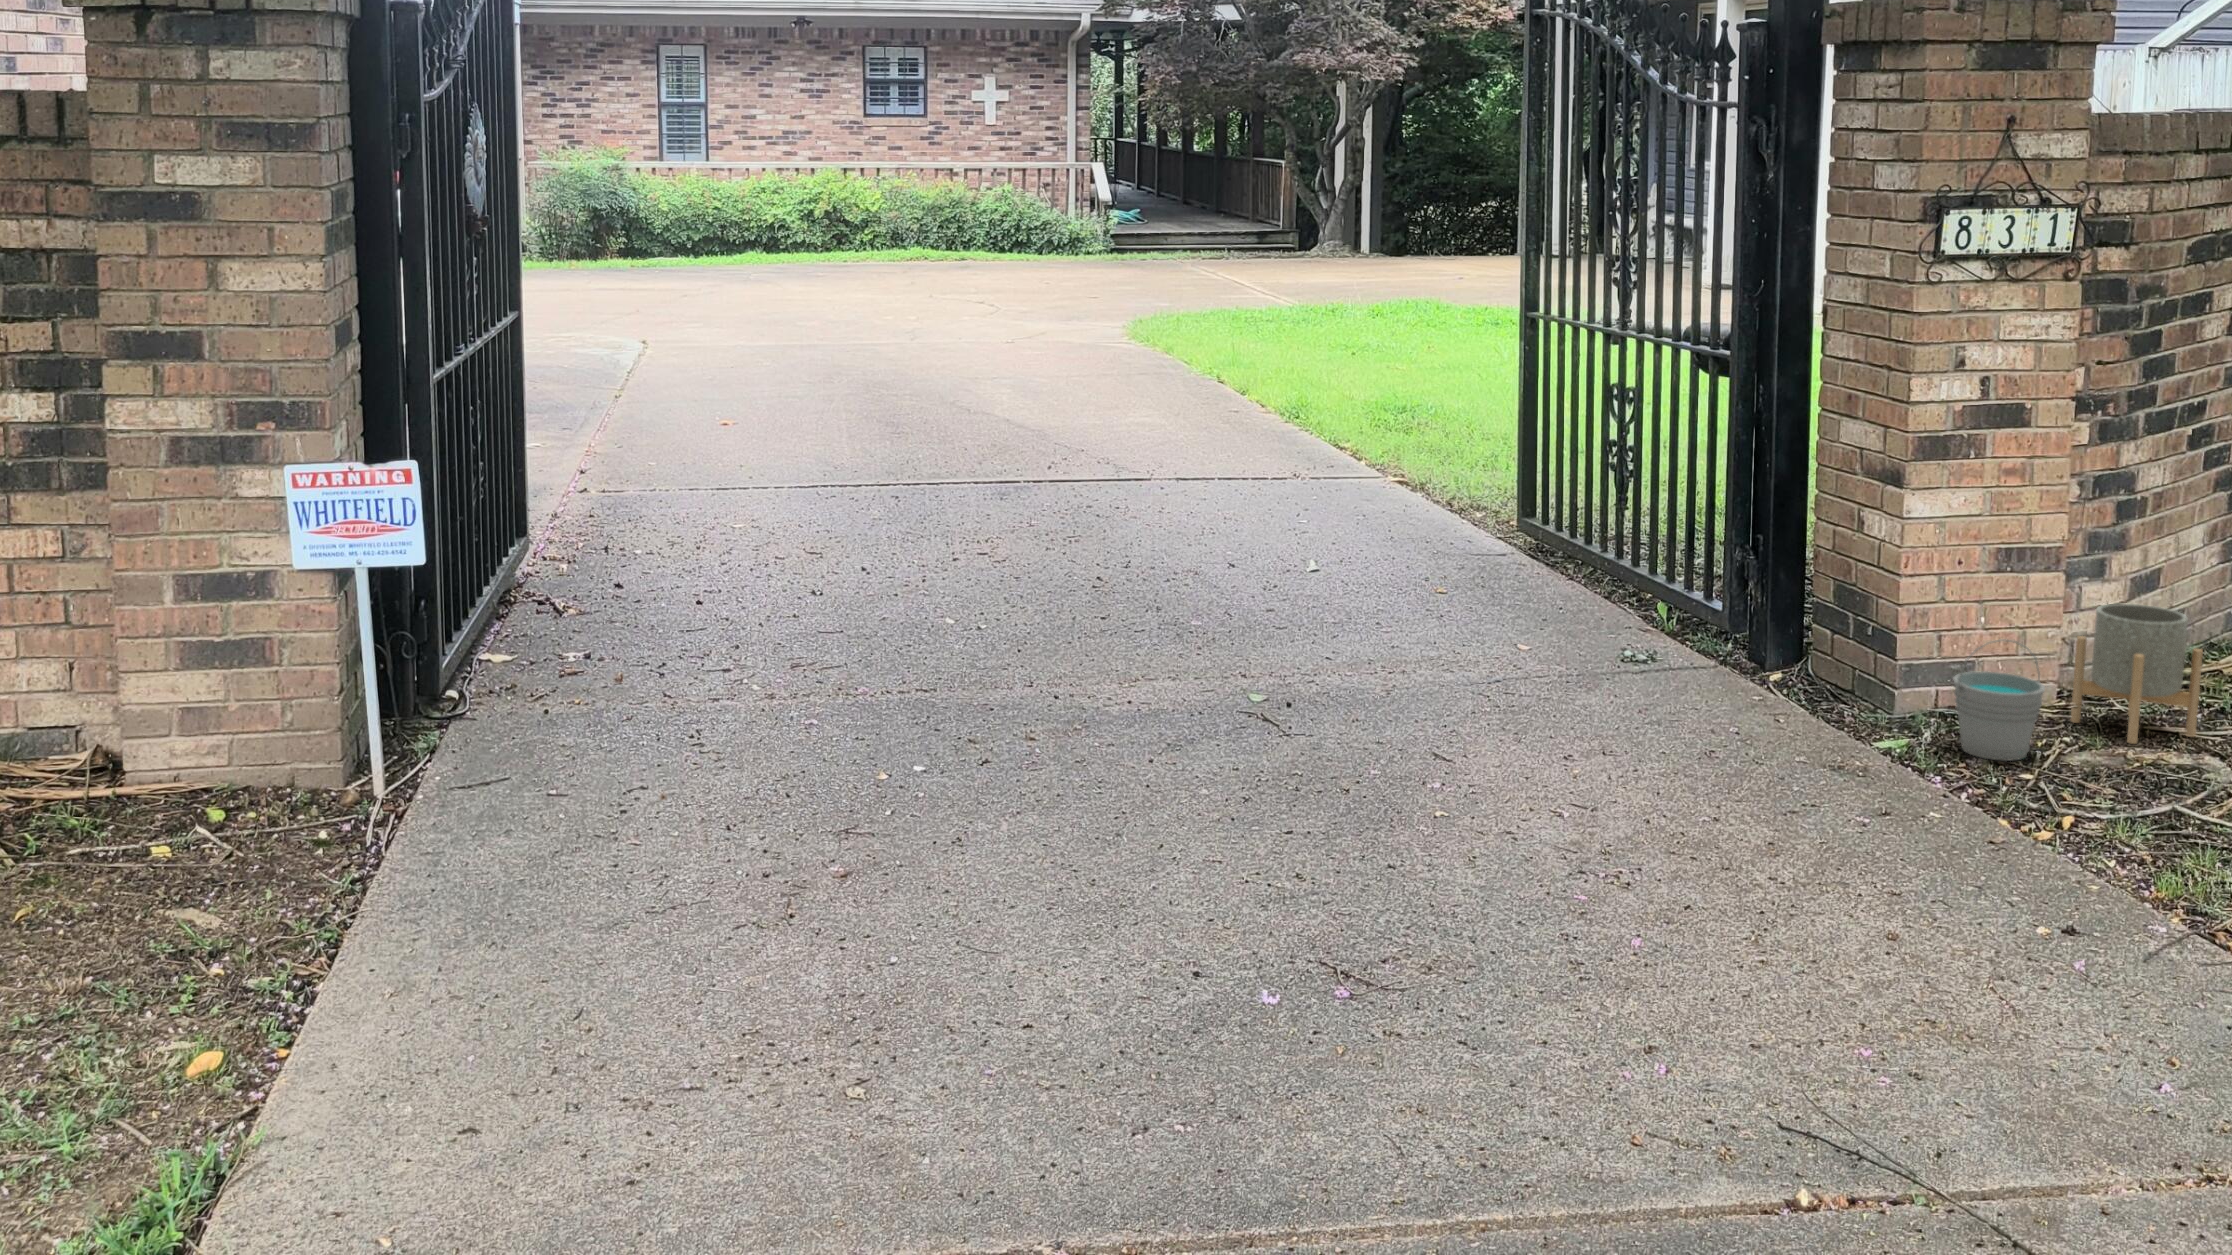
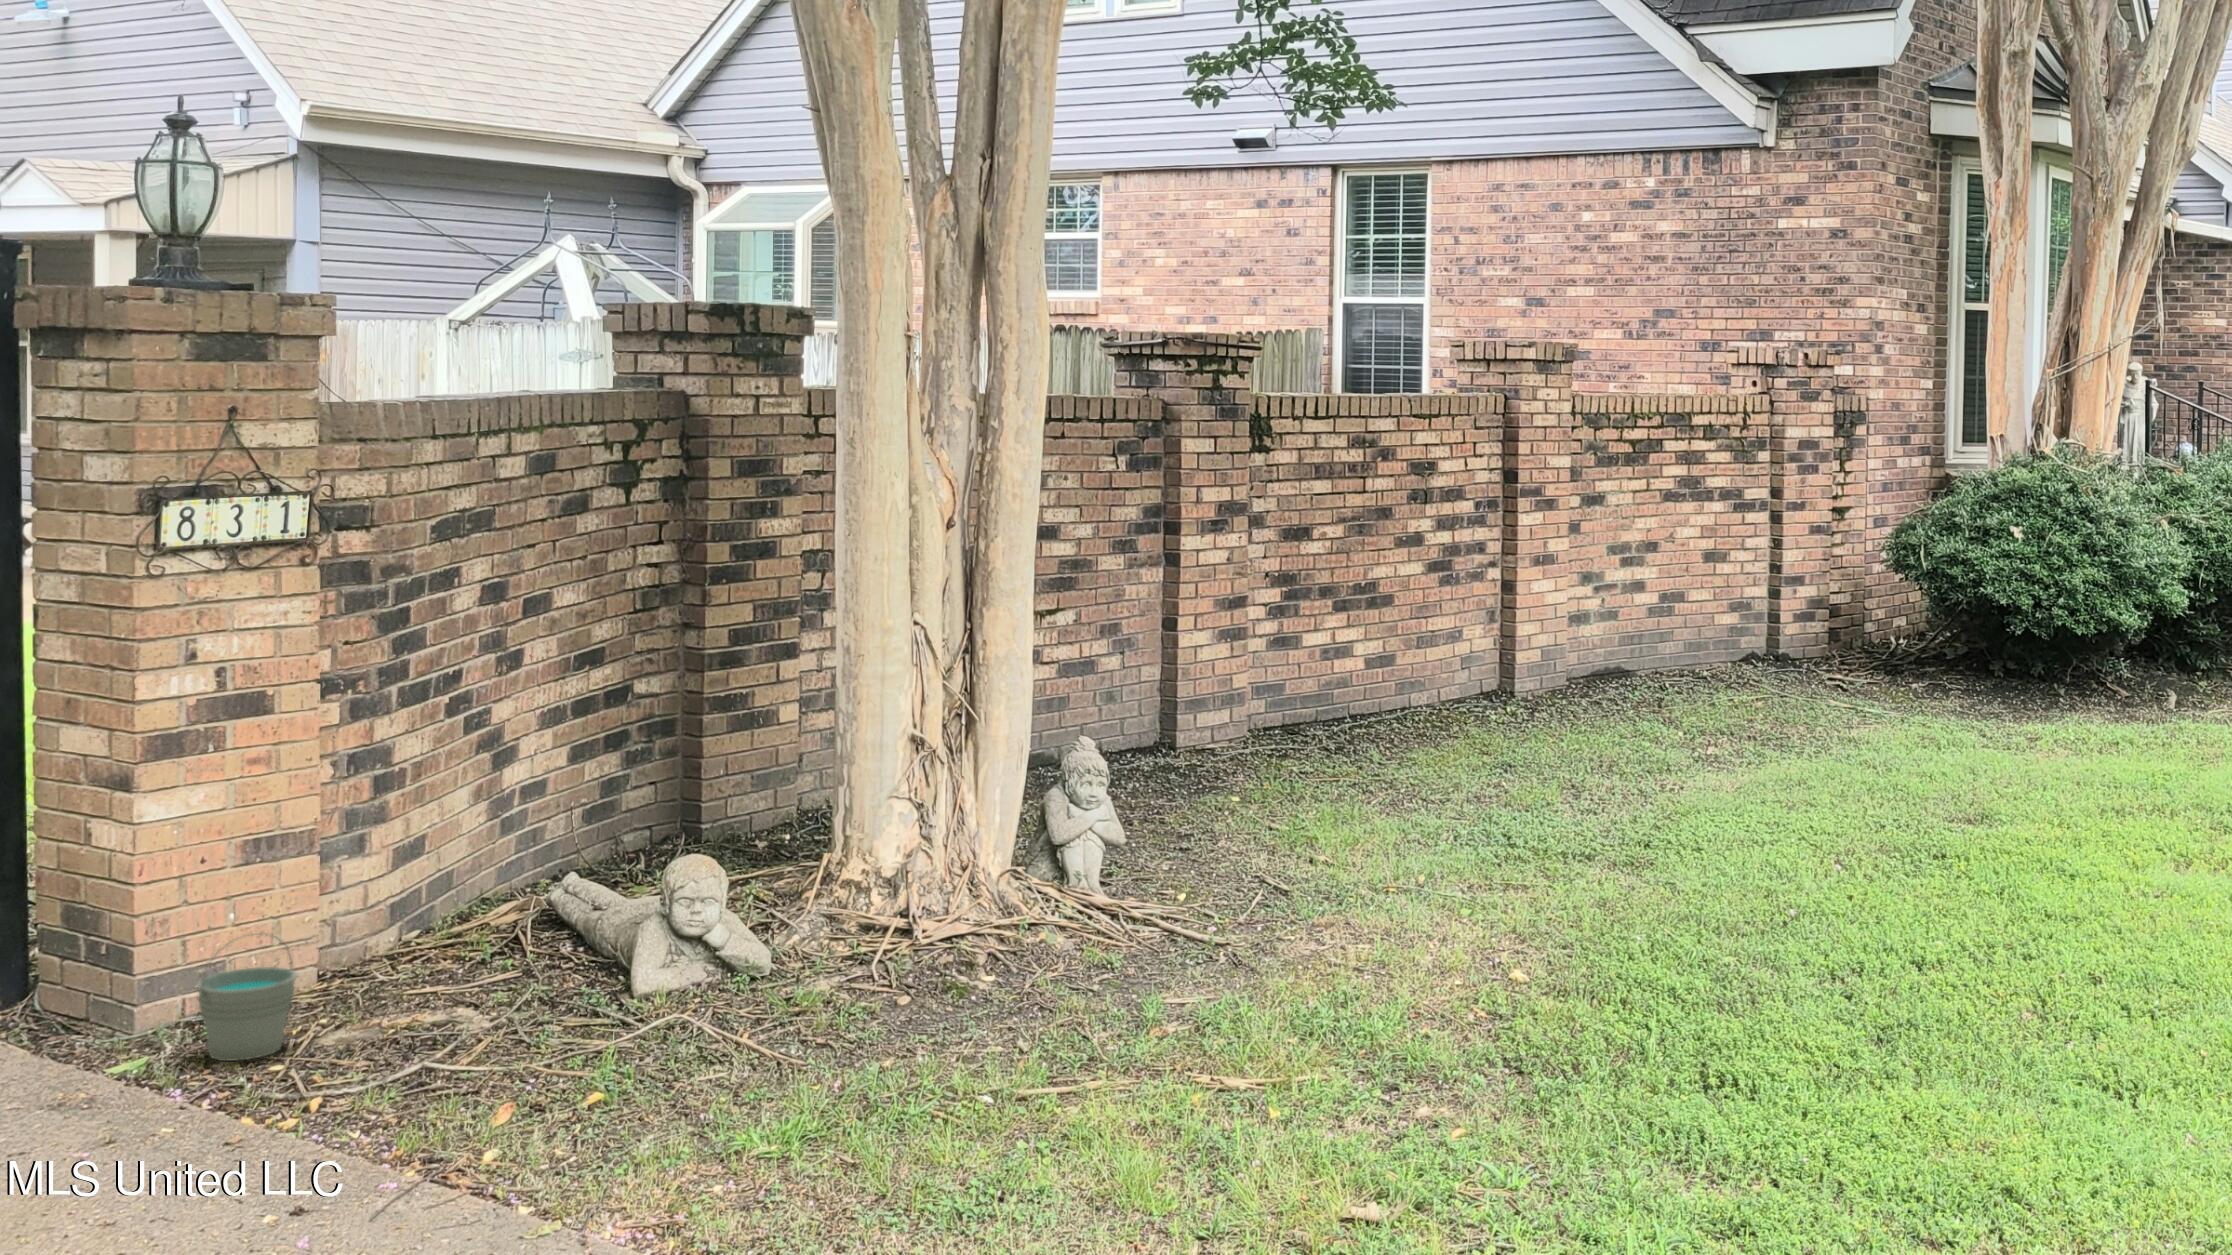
planter: present [2070,604,2203,744] -> none [333,873,460,1012]

